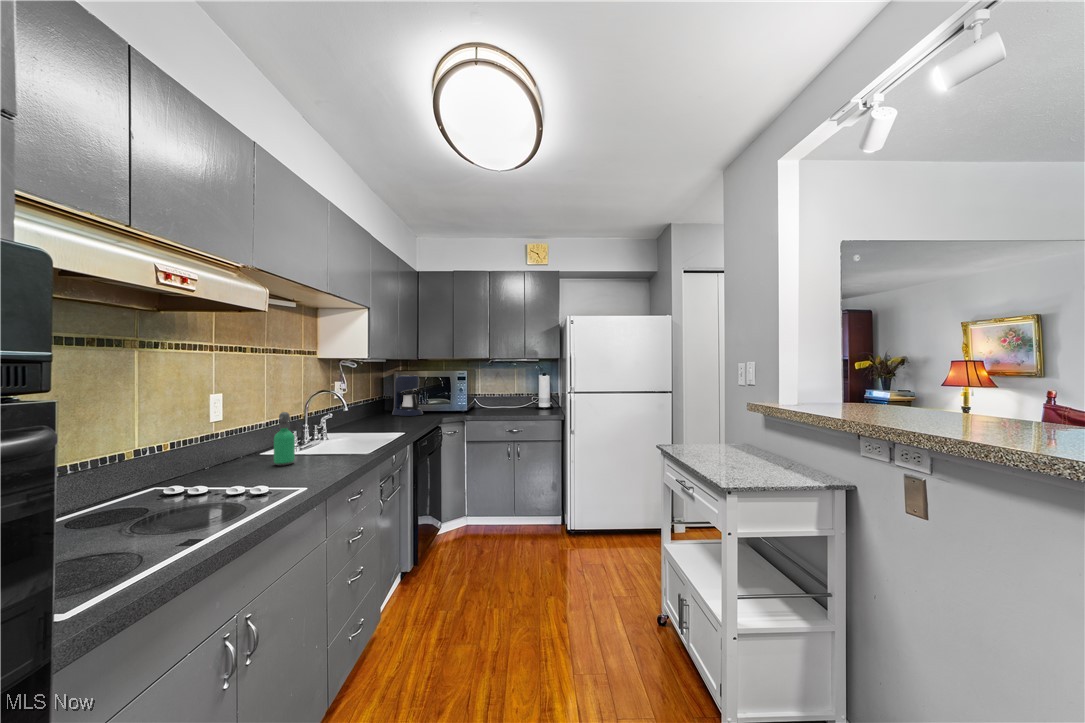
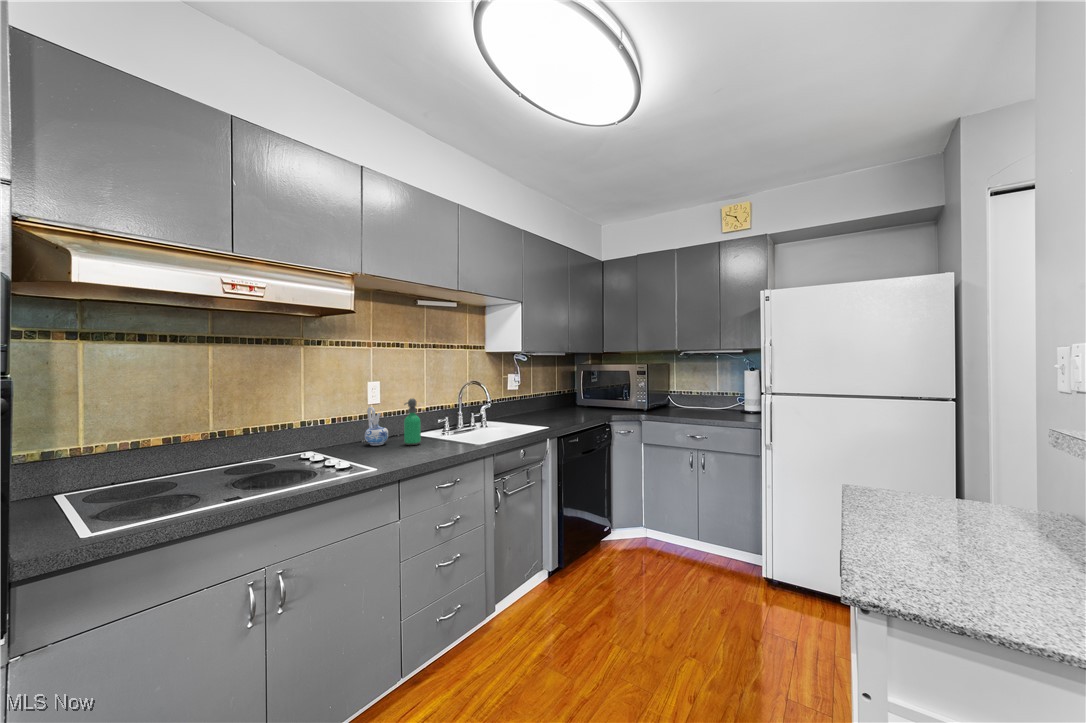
coffee maker: present [392,375,423,416] -> none [576,369,605,411]
ceramic pitcher: none [217,425,250,471] -> present [365,407,388,446]

